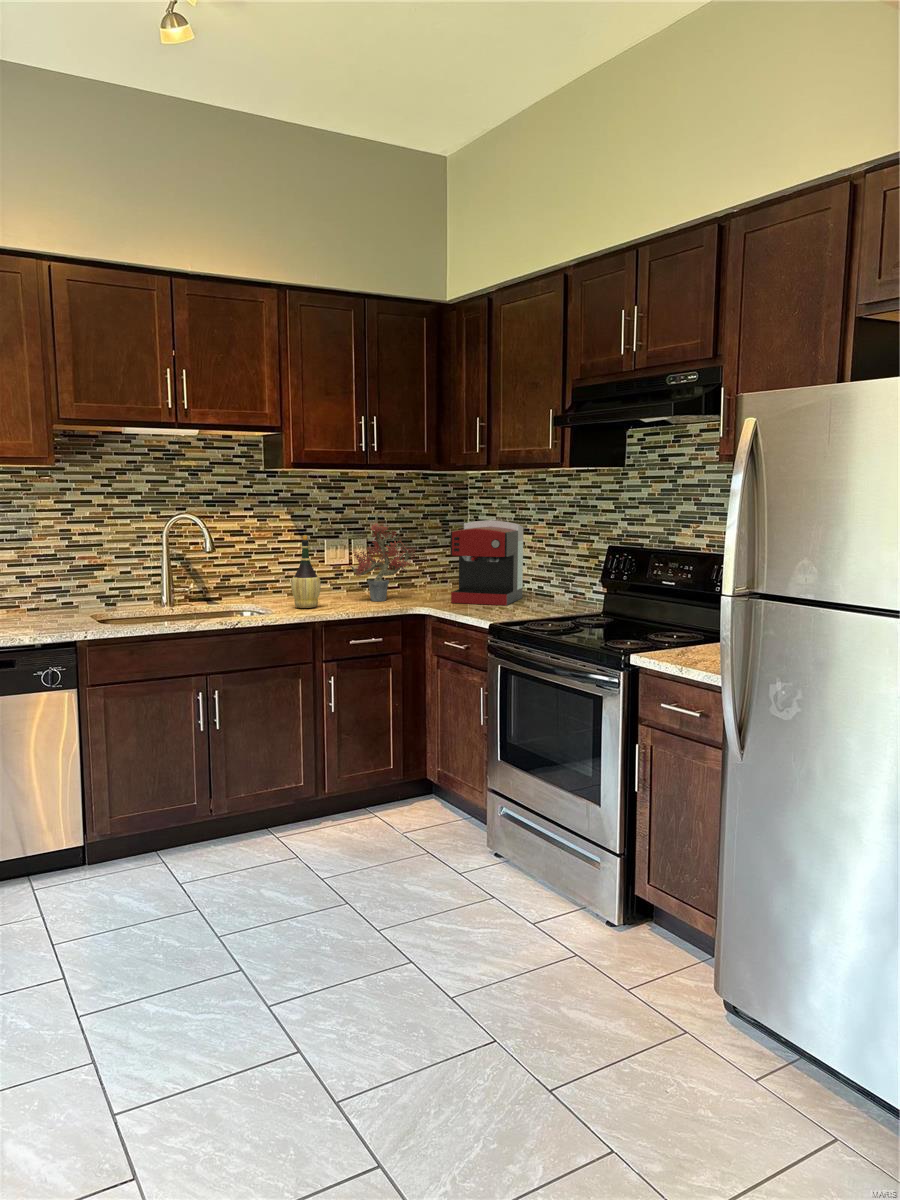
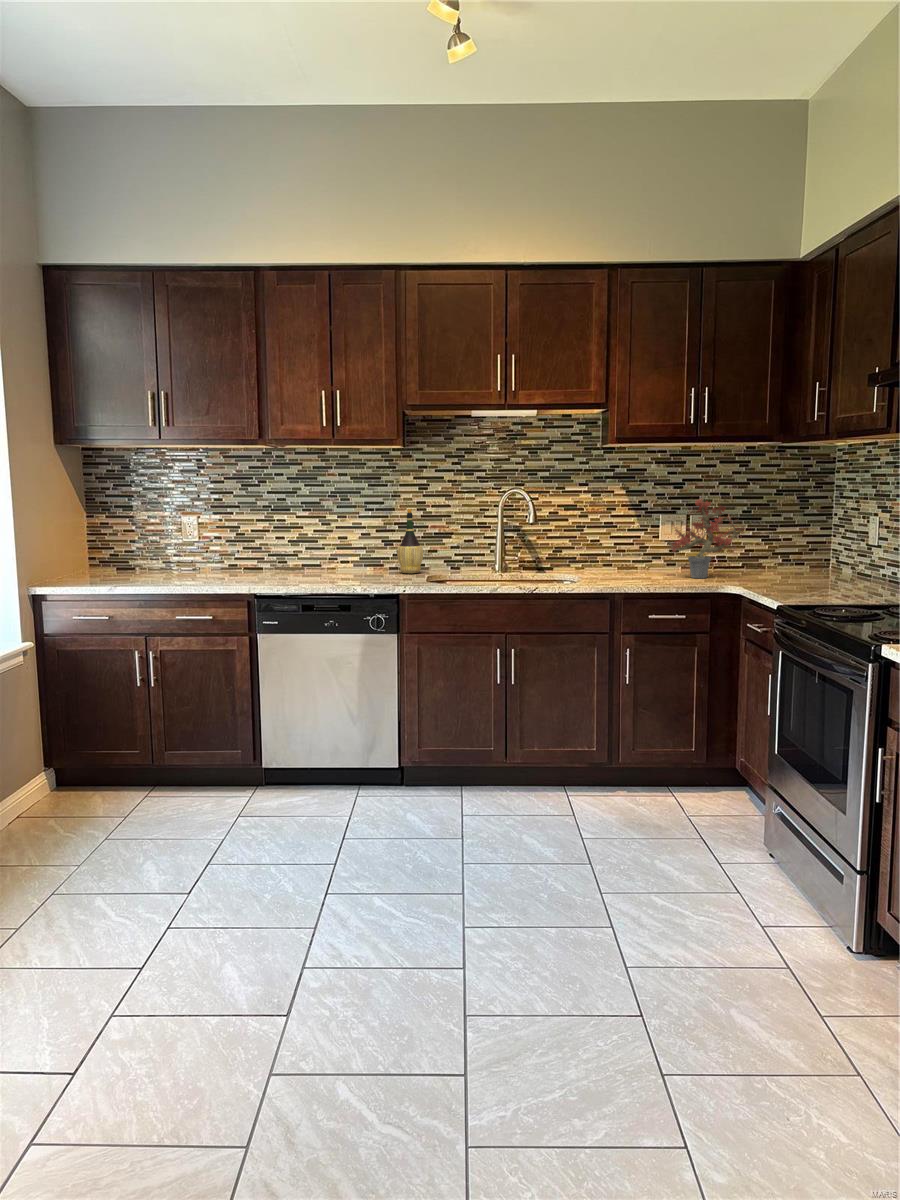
coffee maker: present [450,520,523,605] -> none [771,495,870,589]
wine bottle: present [291,535,321,608] -> present [397,509,423,573]

